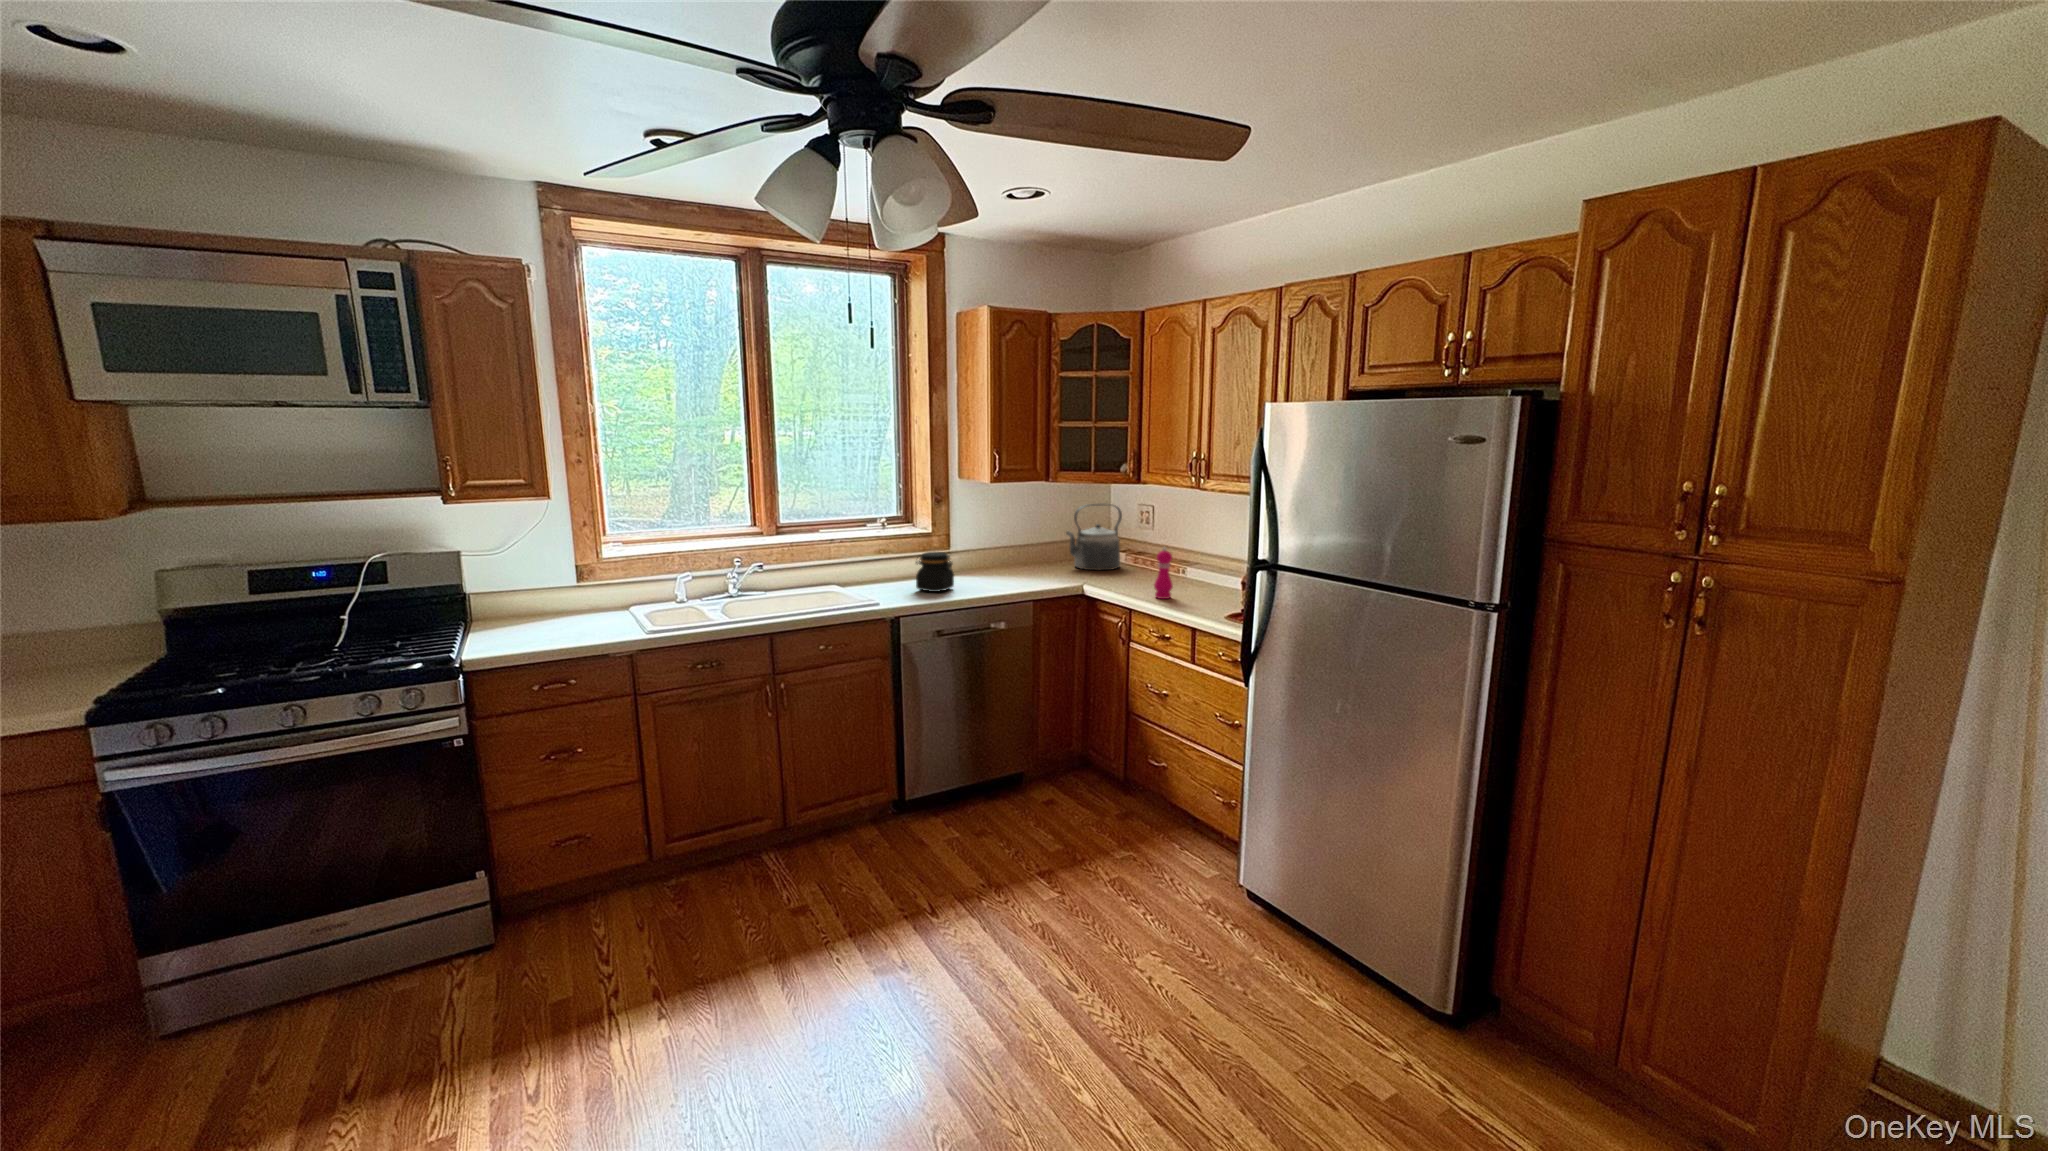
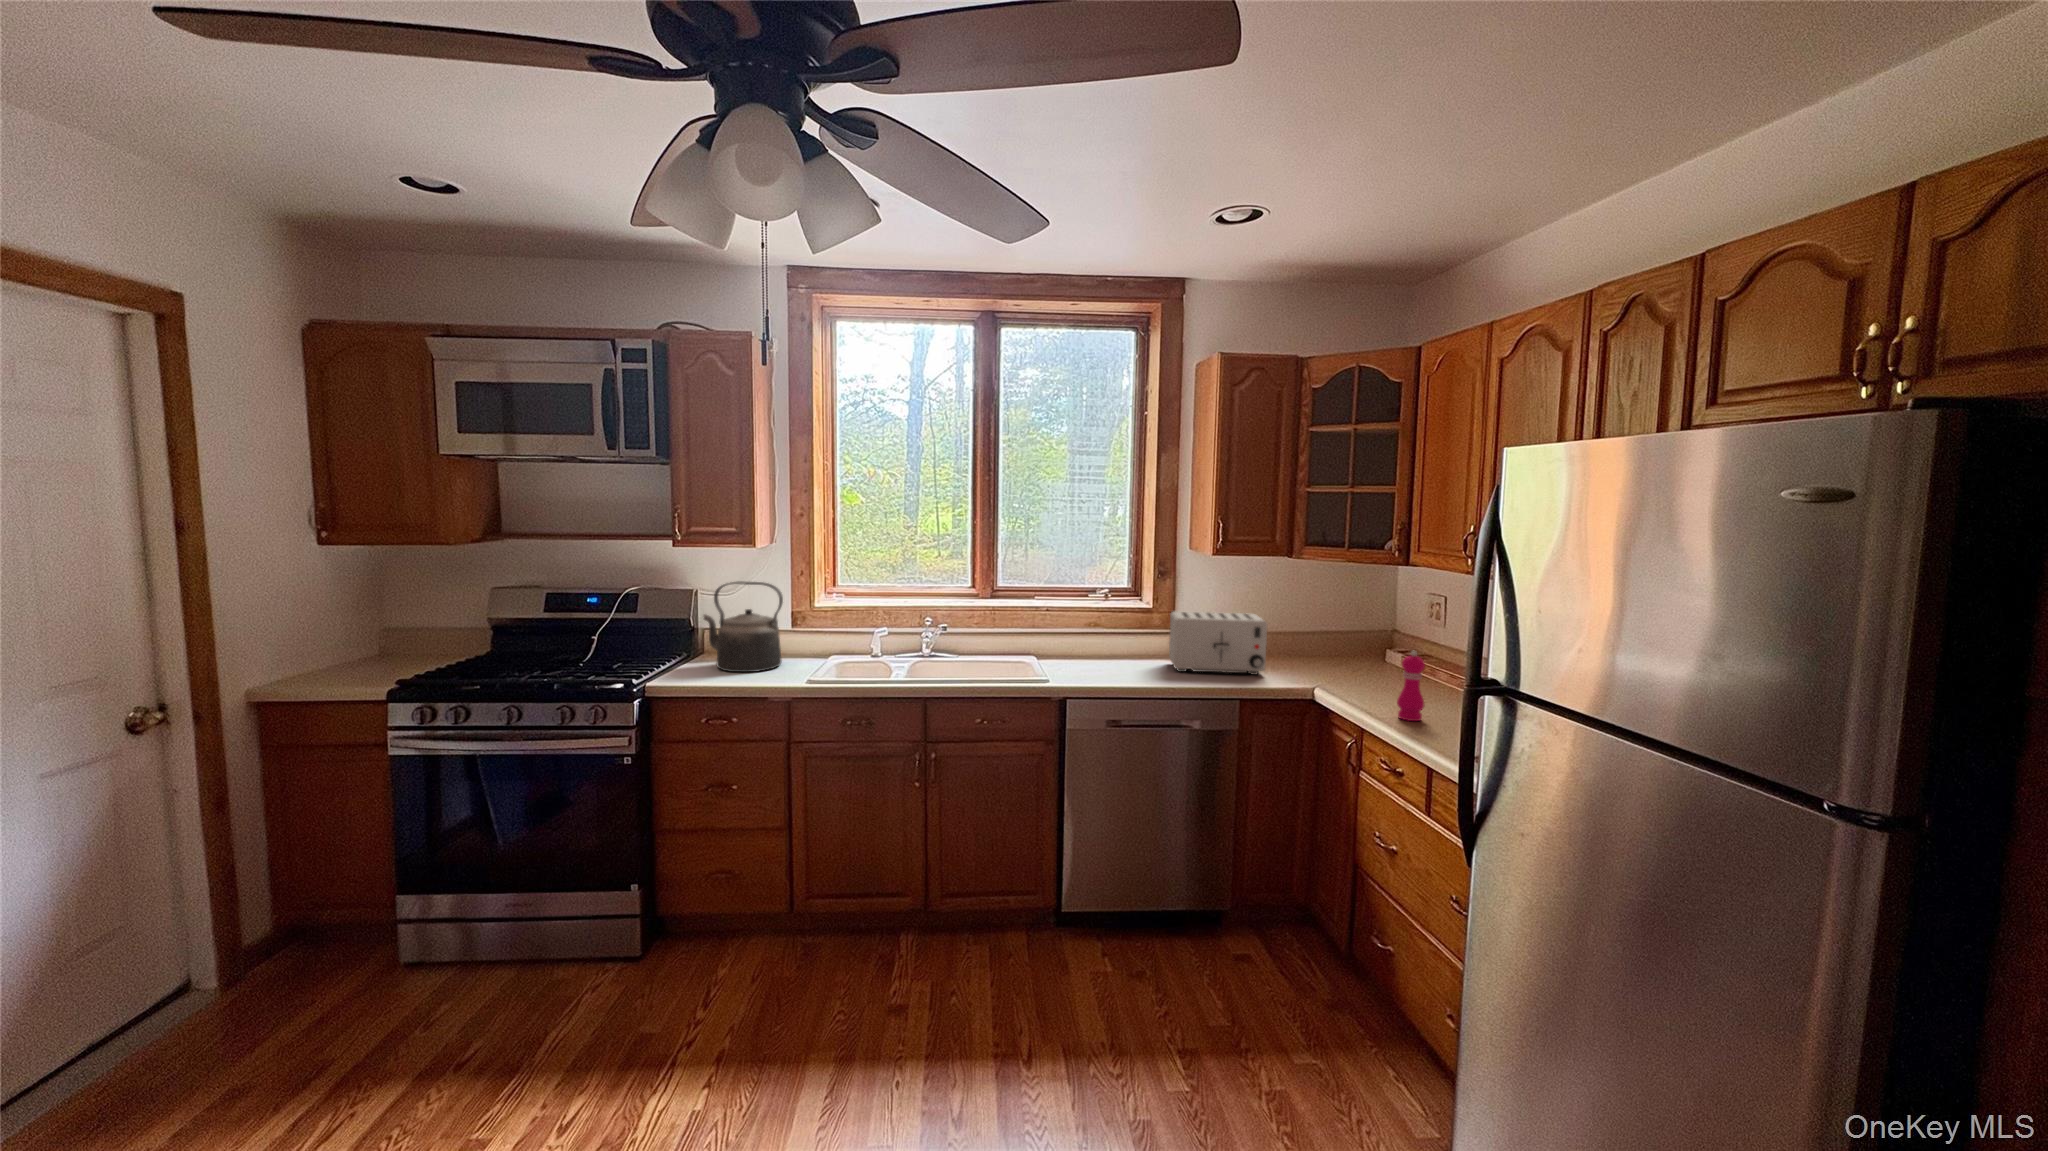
kettle: present [1066,503,1122,570] -> present [704,582,783,672]
toaster: none [954,529,1038,584] -> present [1169,611,1267,675]
jar: present [916,552,954,592] -> none [1109,630,1154,676]

